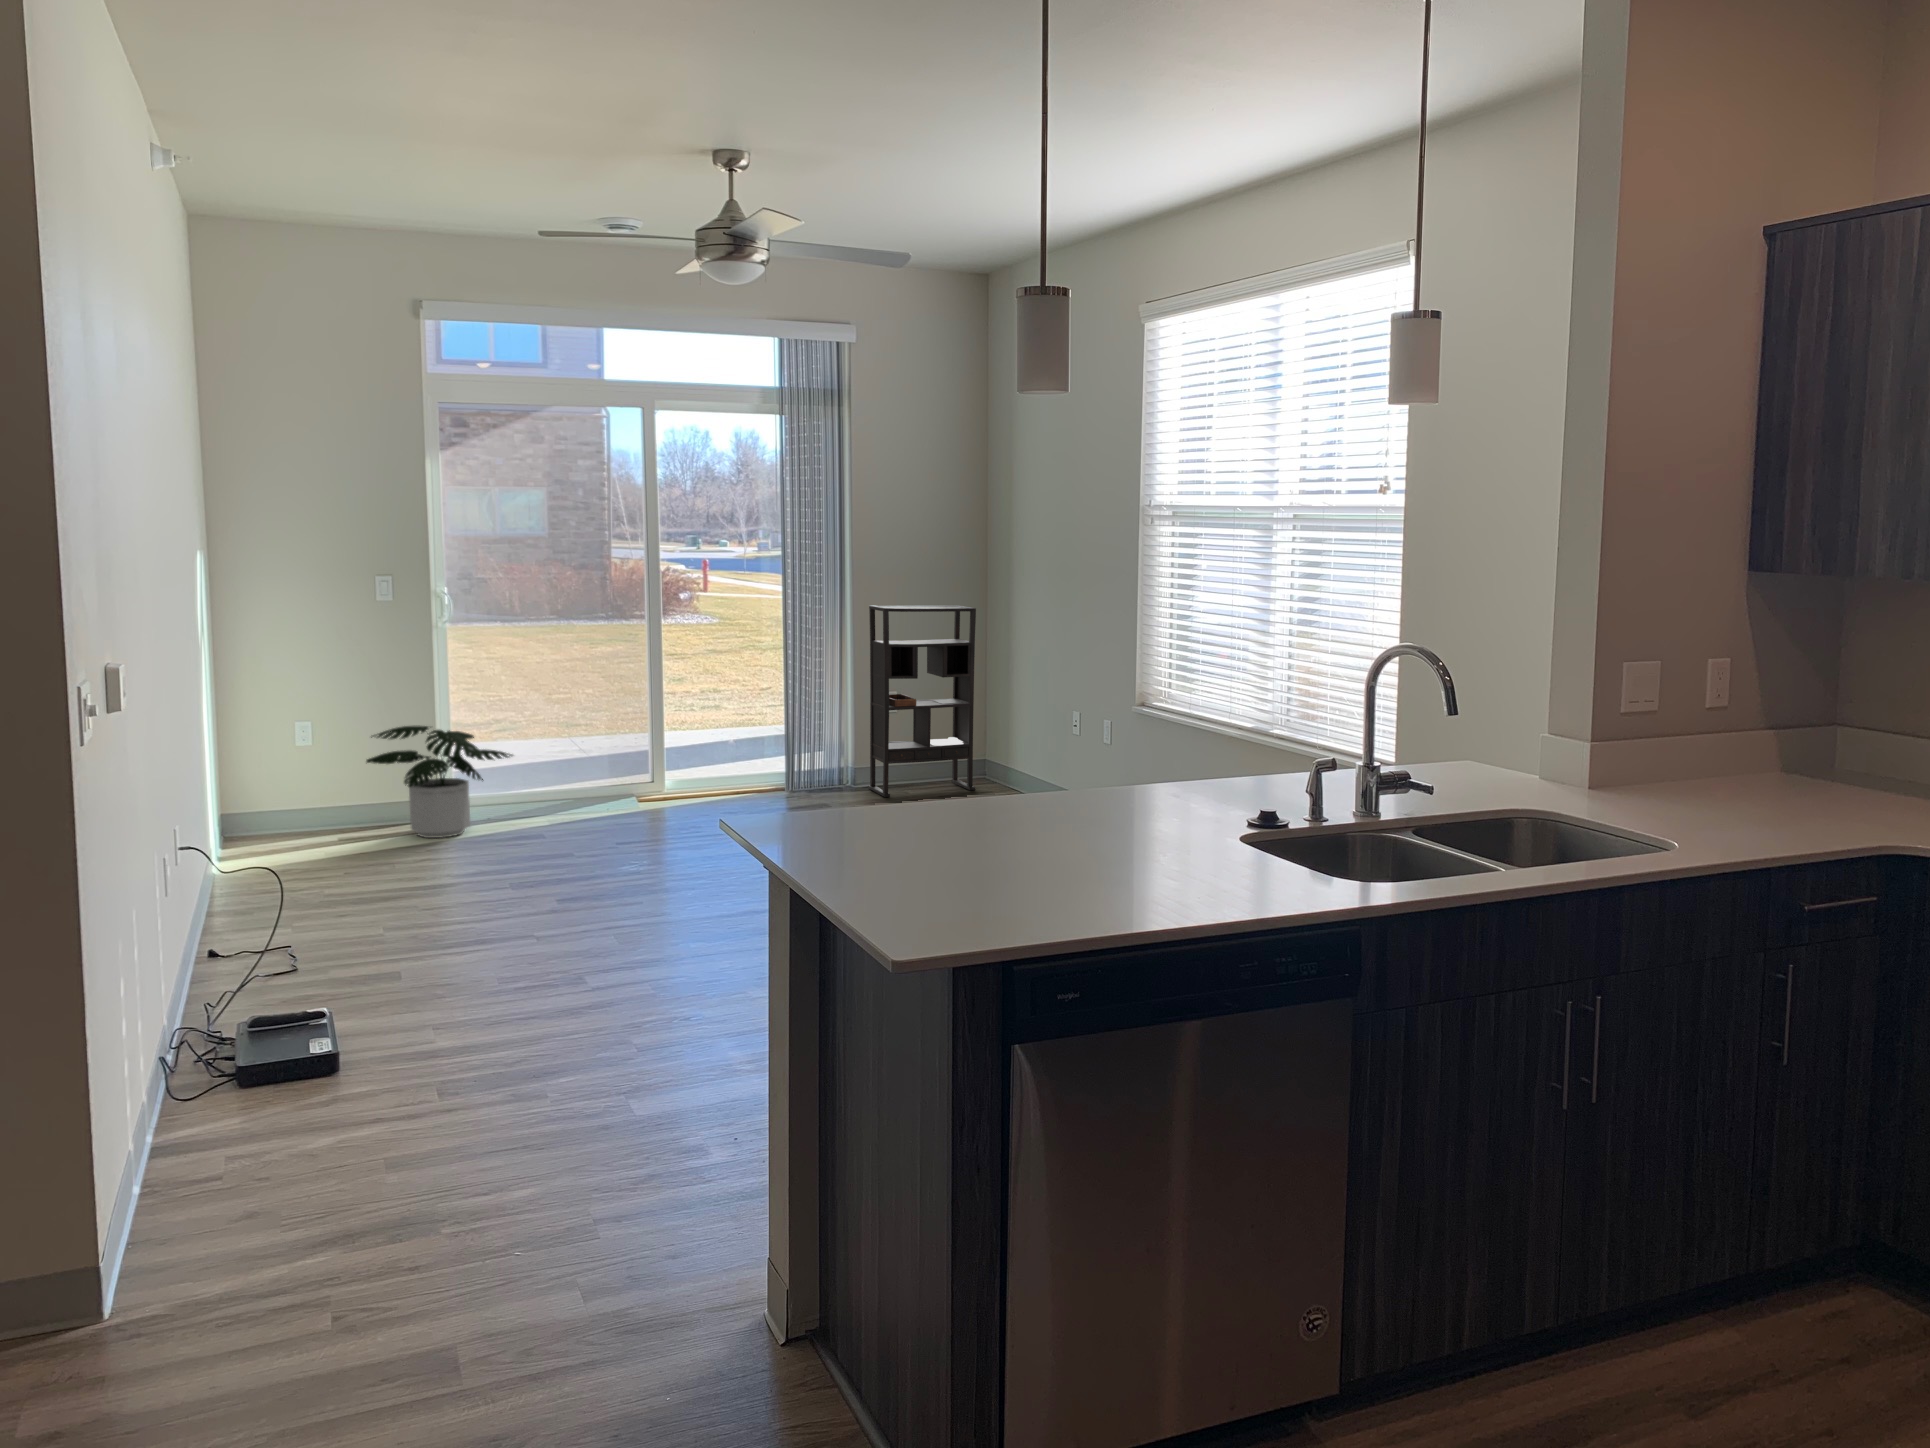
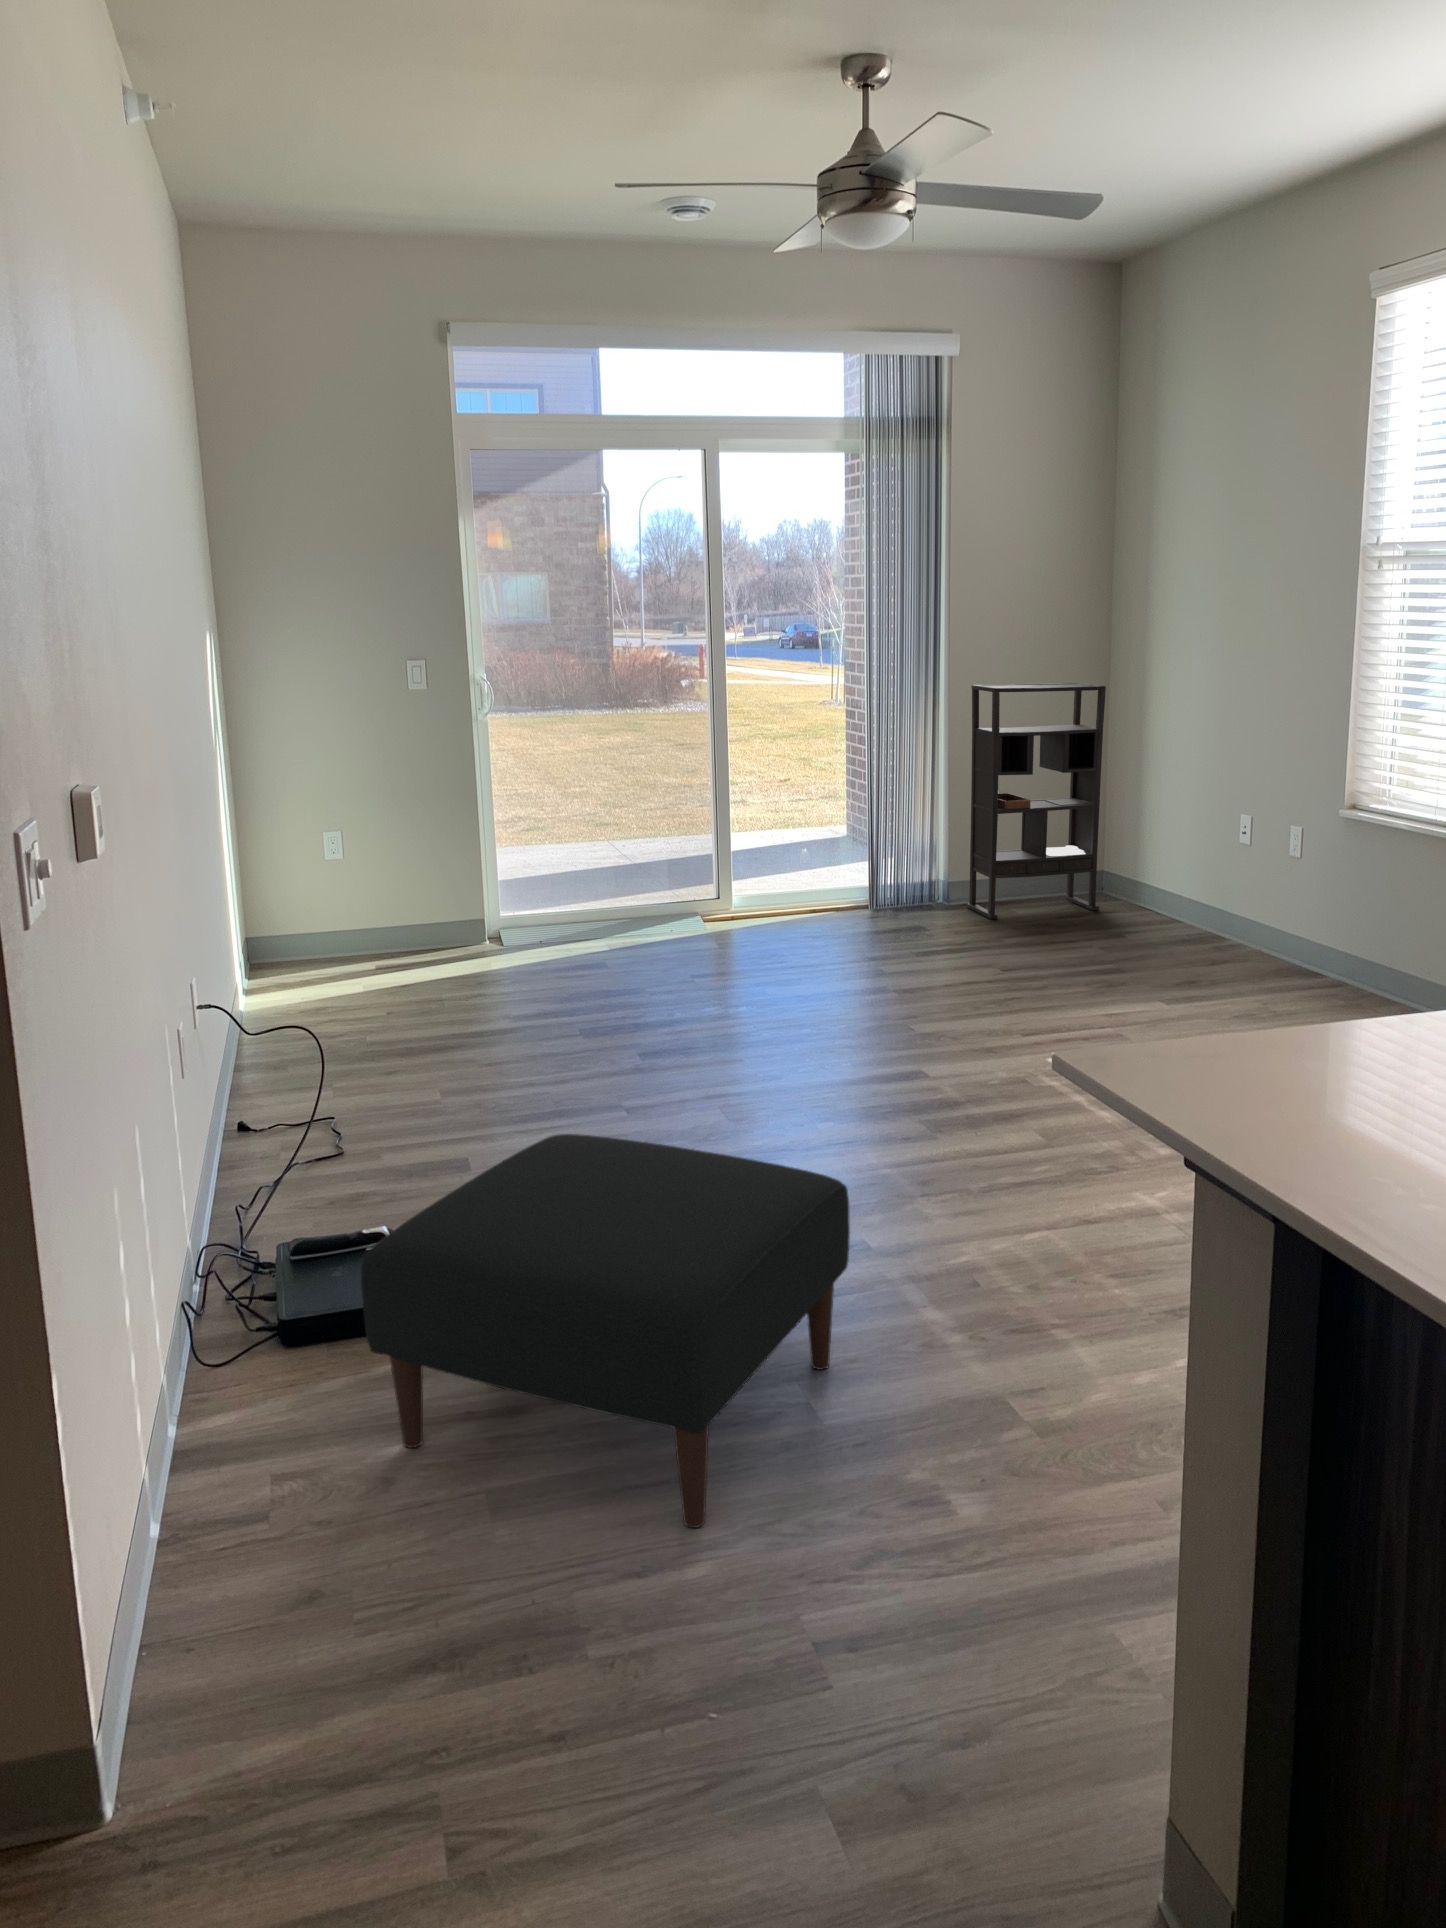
potted plant: present [366,726,513,838] -> none [401,837,566,968]
ottoman: none [303,923,677,1169] -> present [361,1134,850,1528]

